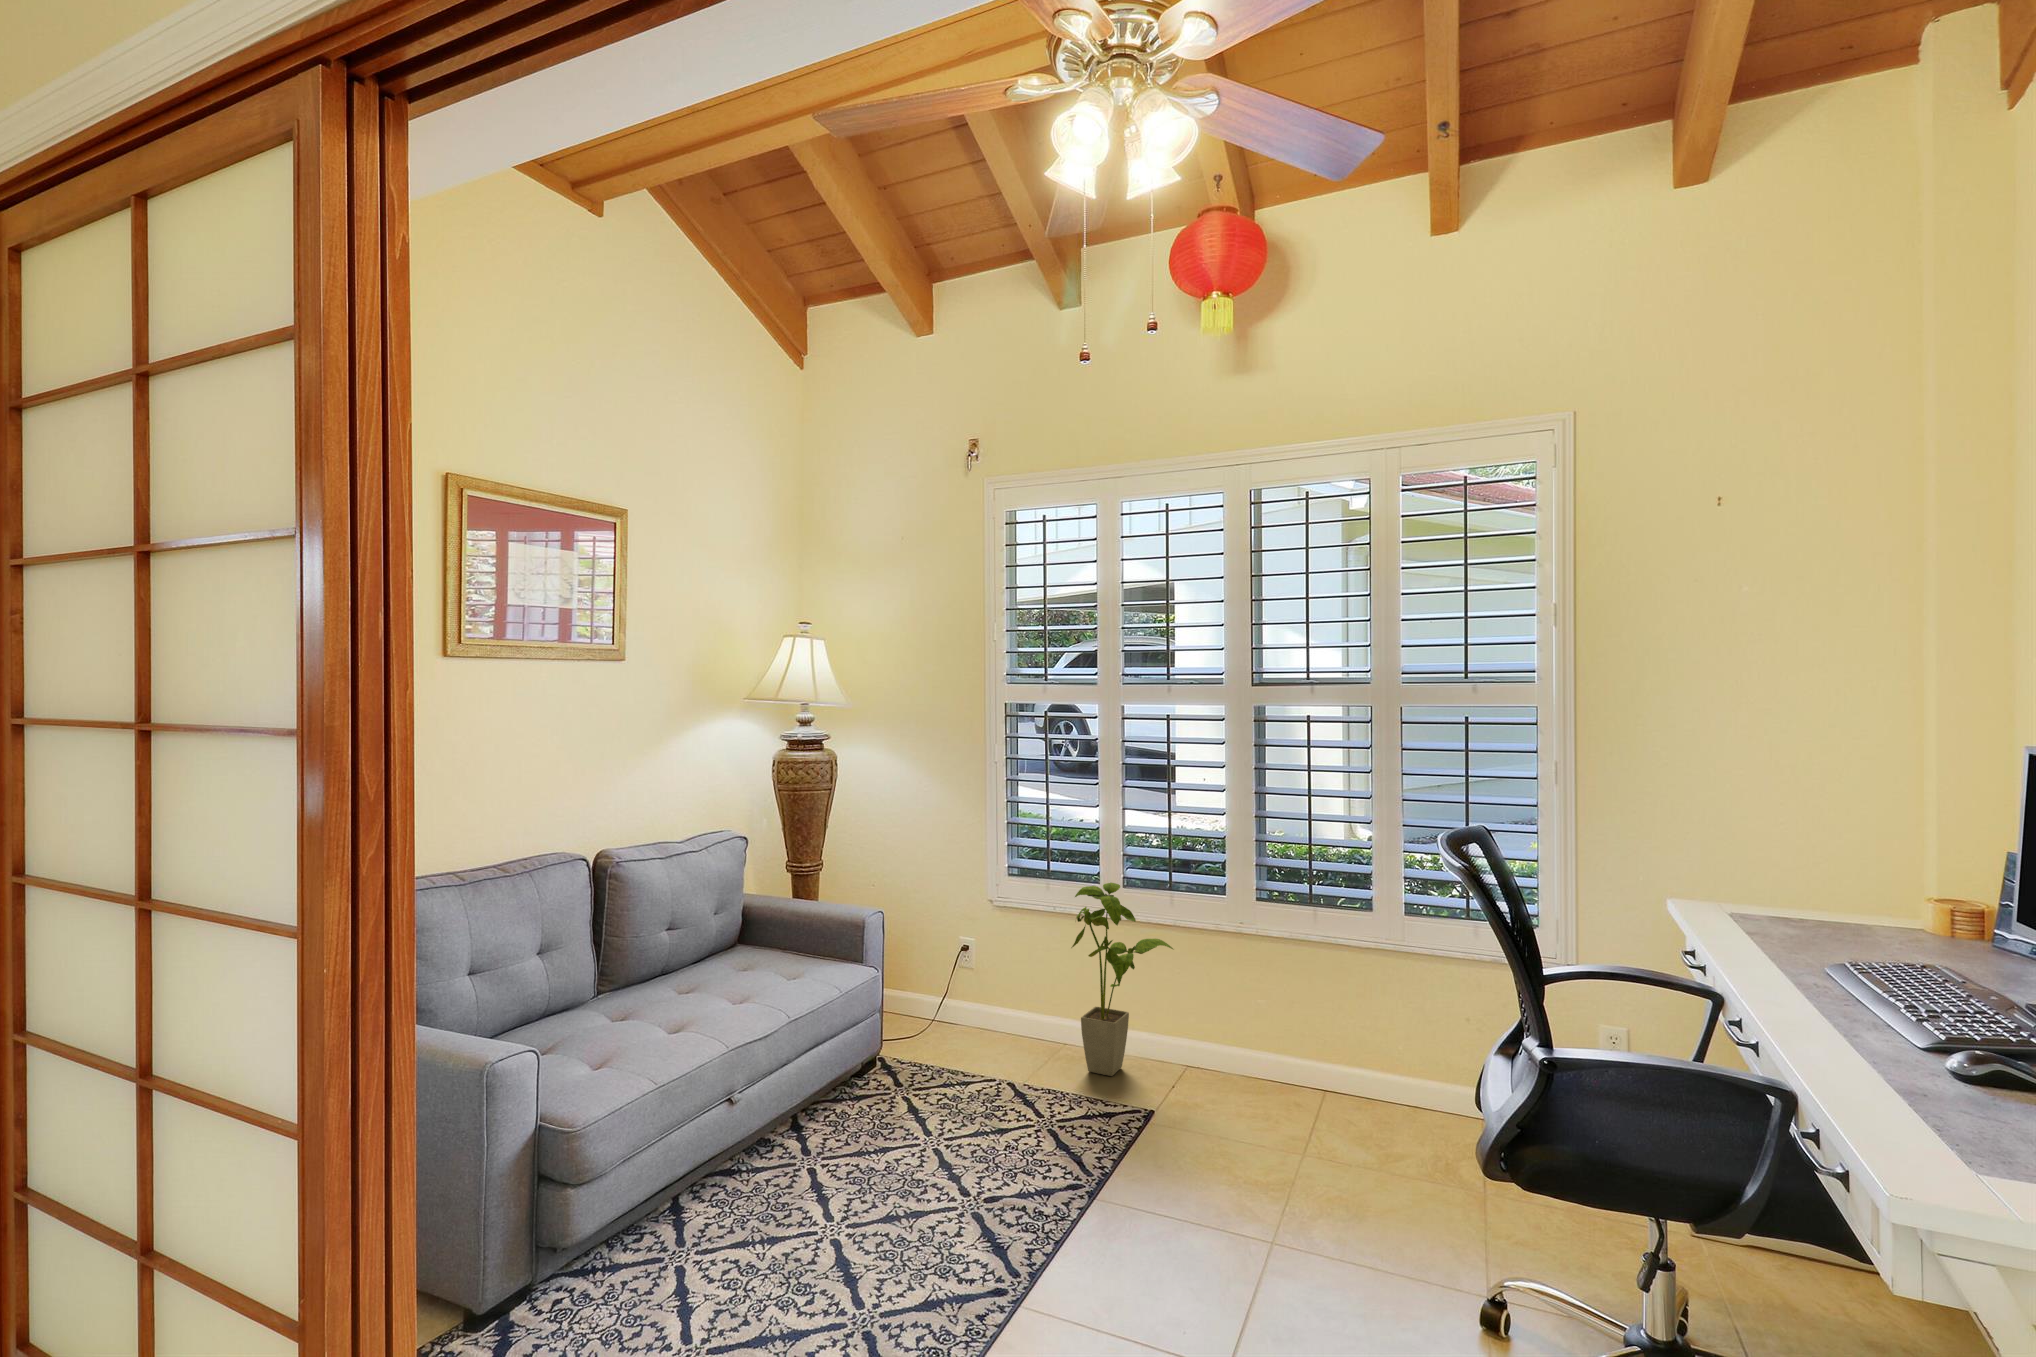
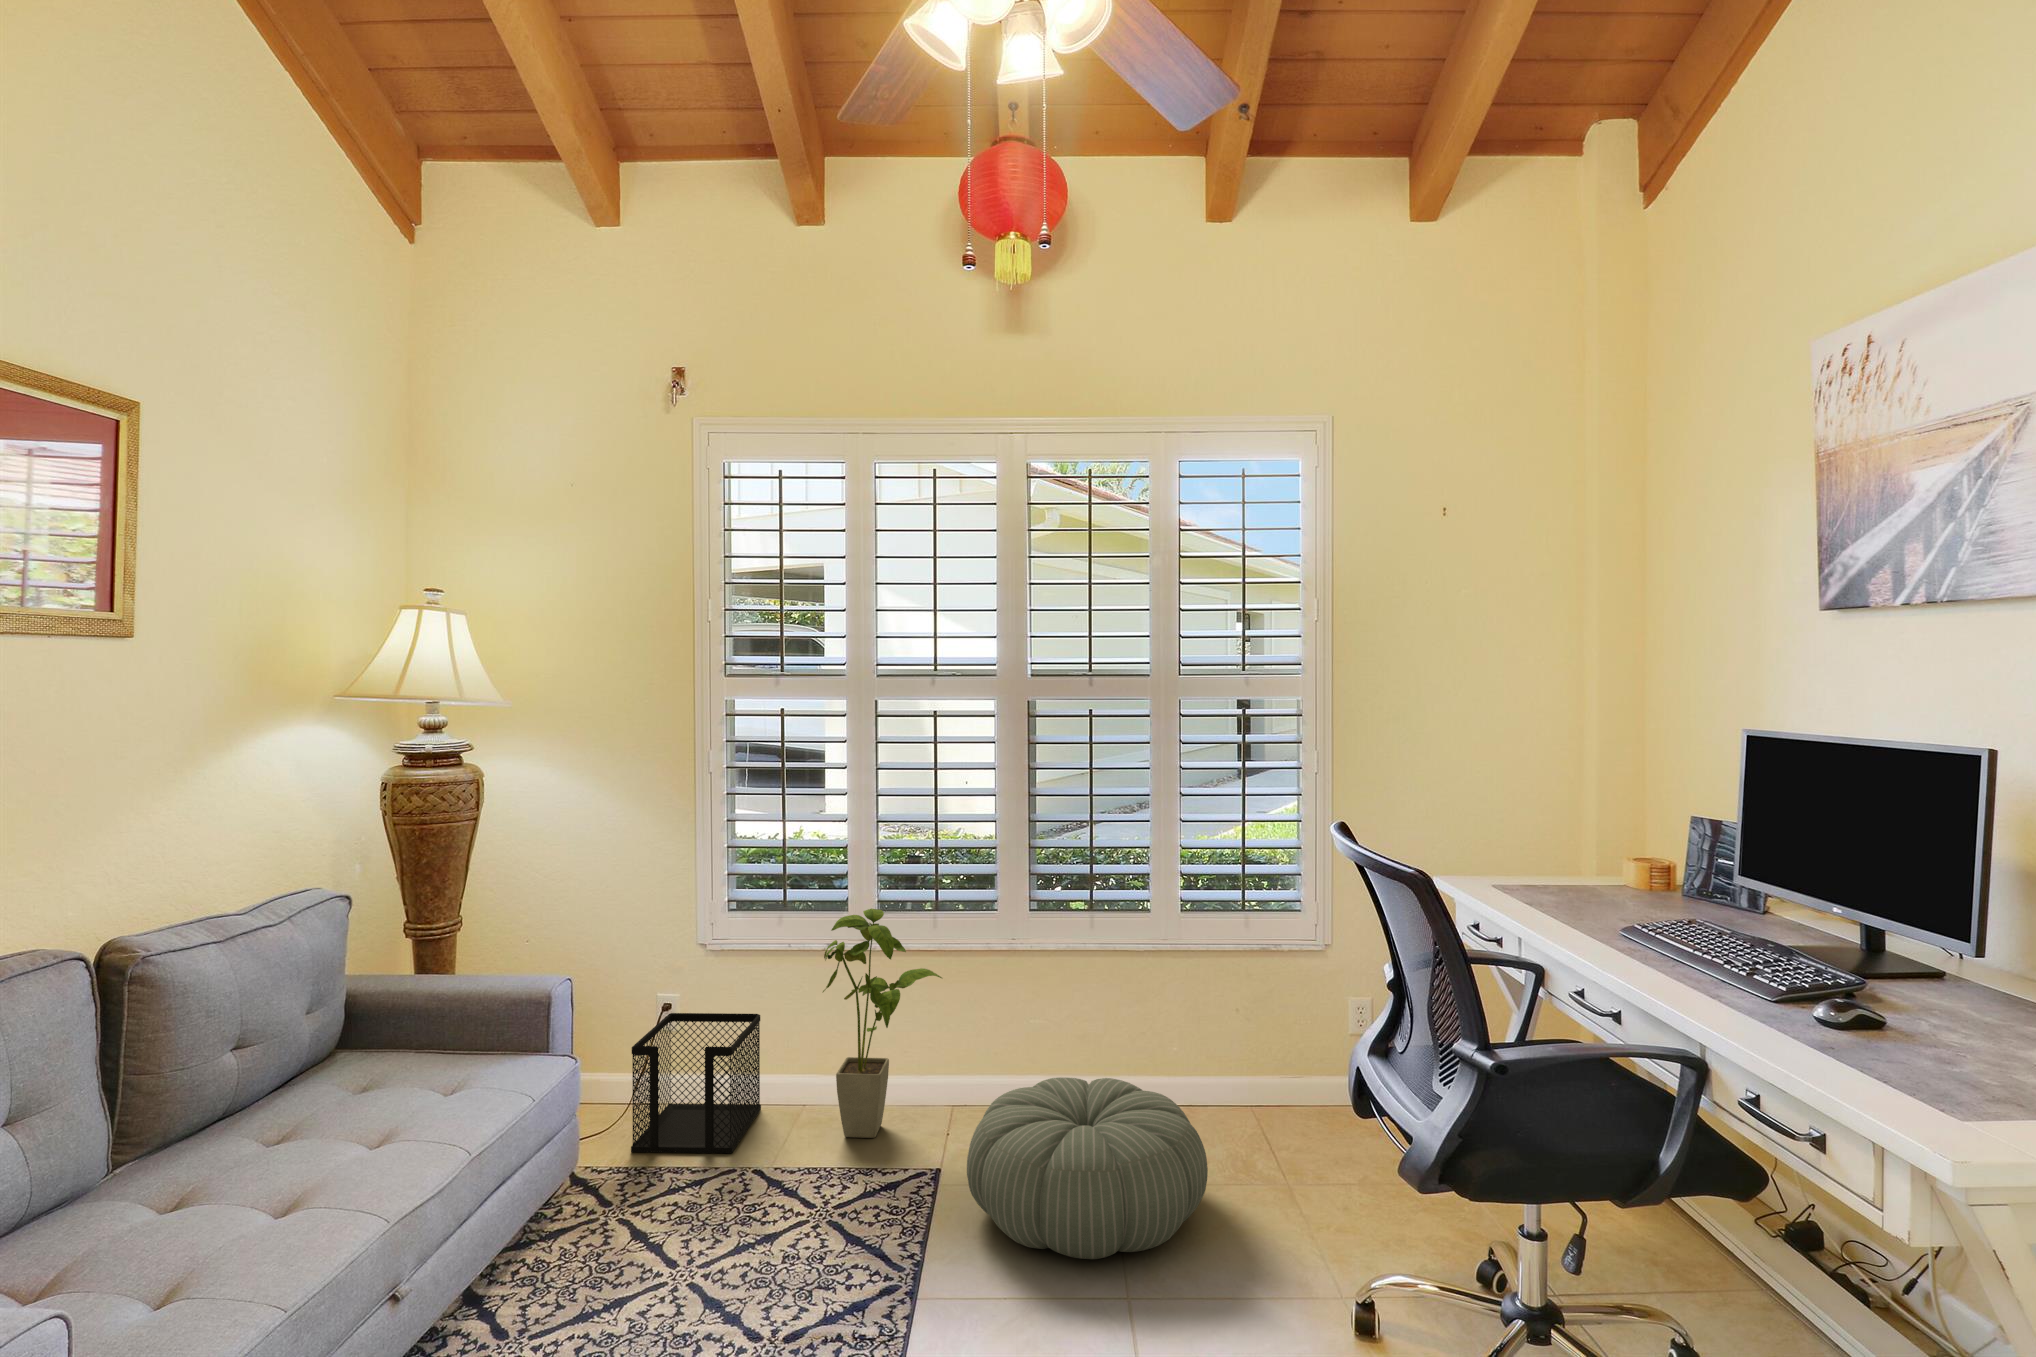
wastebasket: none [928,952,1033,1067] -> present [631,1013,761,1153]
pouf: none [1159,1047,1379,1205] -> present [967,1077,1208,1259]

